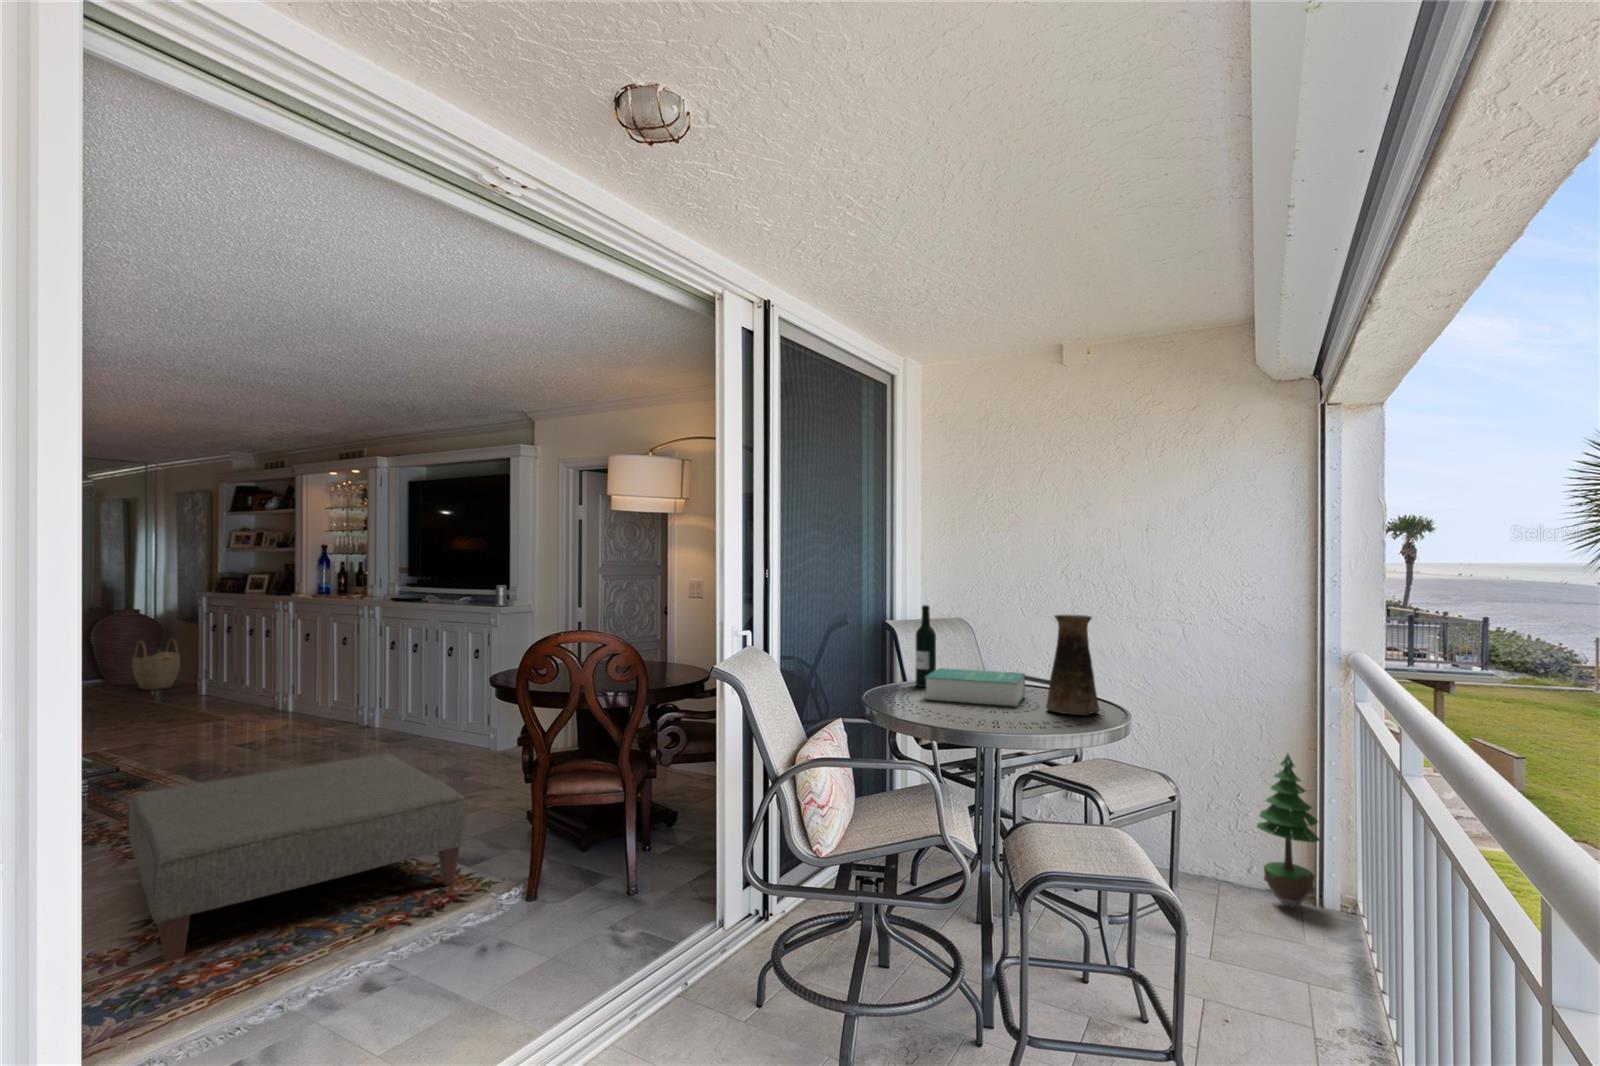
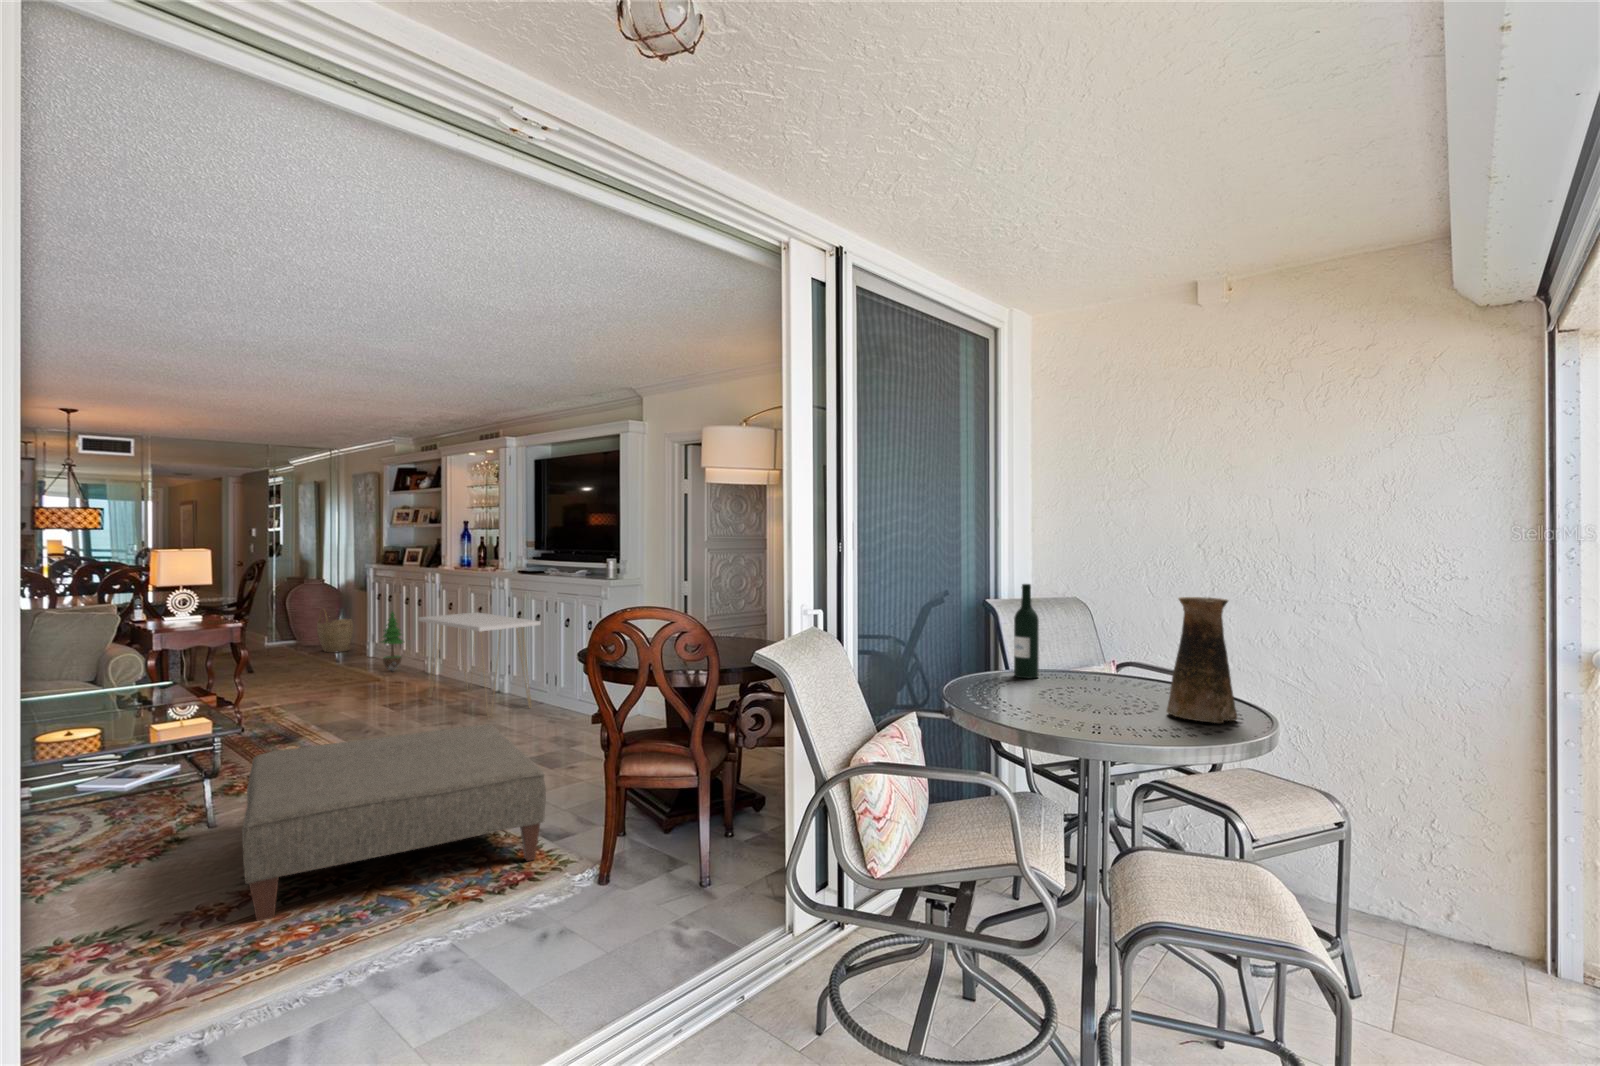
console table: none [275,642,418,750] -> present [418,612,541,708]
book: present [925,668,1025,707] -> none [1018,657,1145,708]
potted tree: present [1257,754,1321,907] -> present [381,612,403,671]

